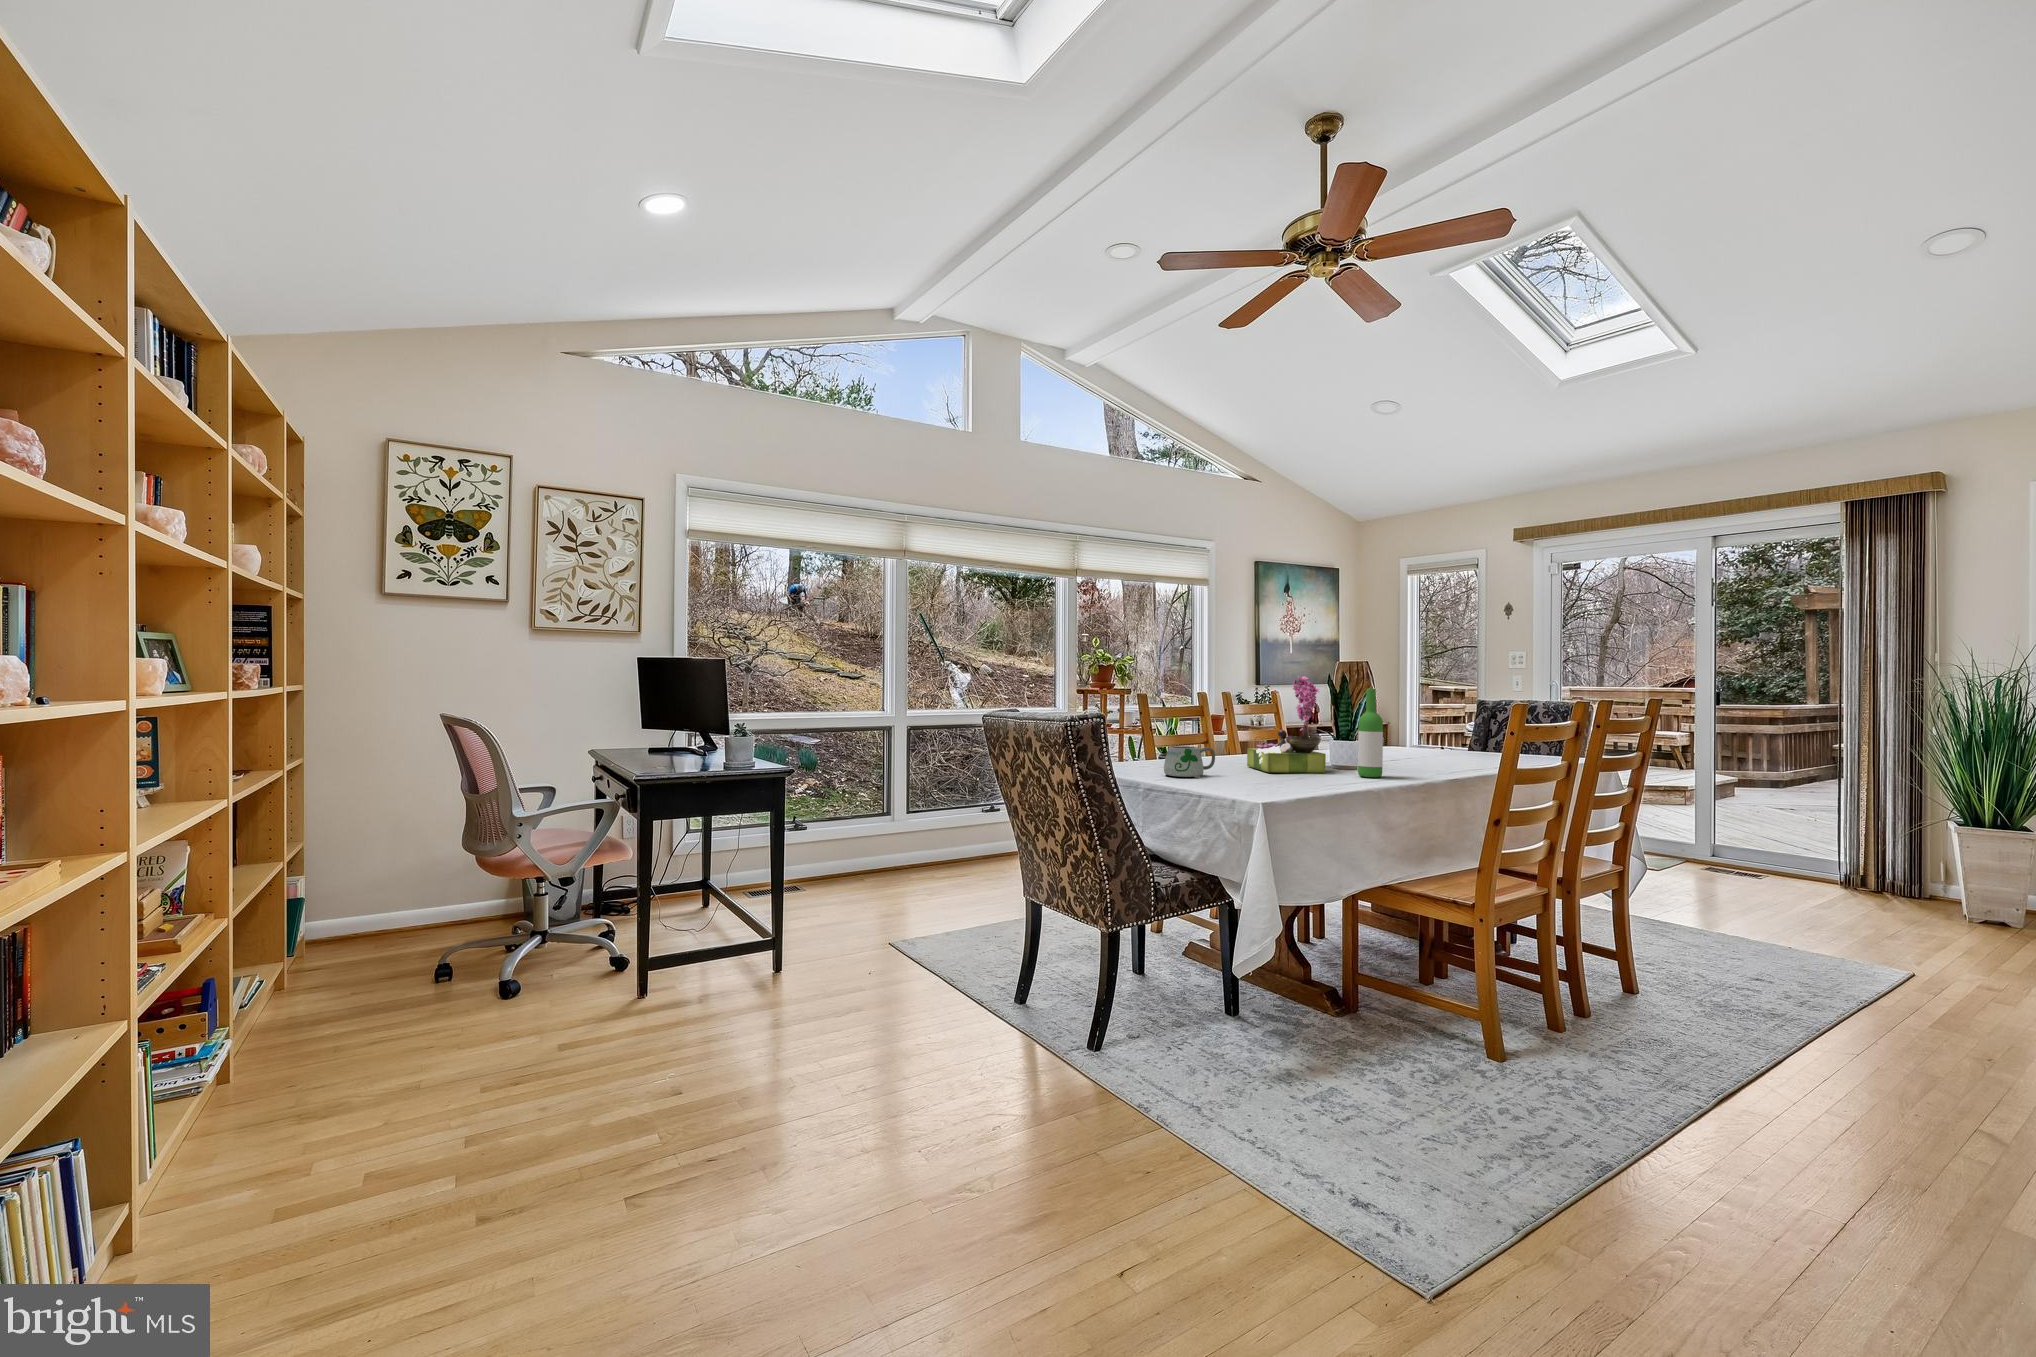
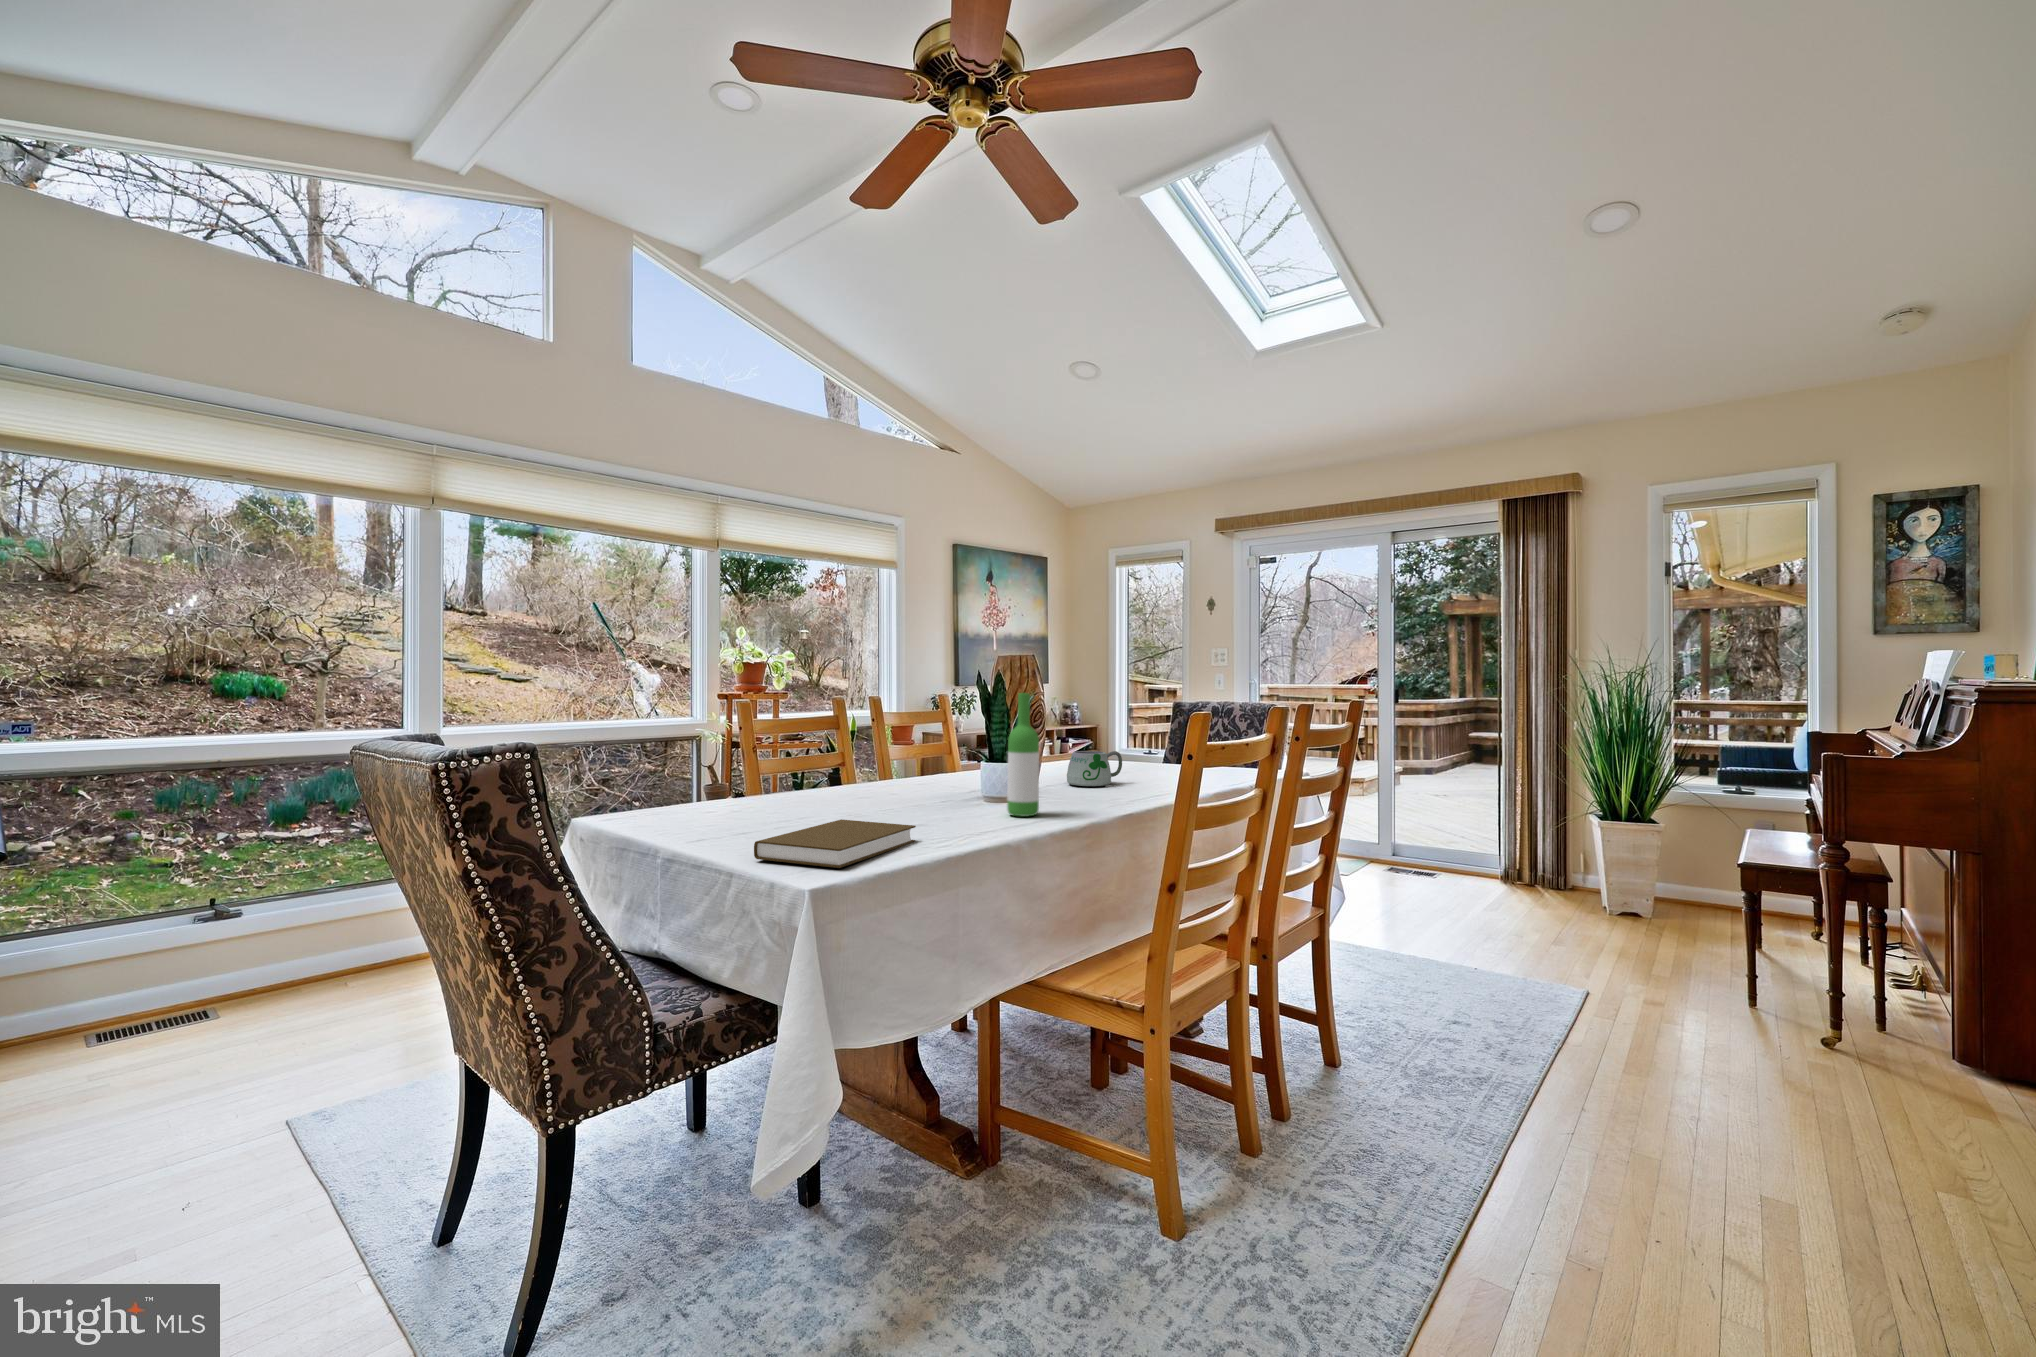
flower arrangement: present [1247,676,1326,773] -> none [870,673,970,814]
mug: present [1164,746,1215,778] -> present [1067,751,1122,787]
book: none [1205,772,1302,796] -> present [754,819,916,868]

